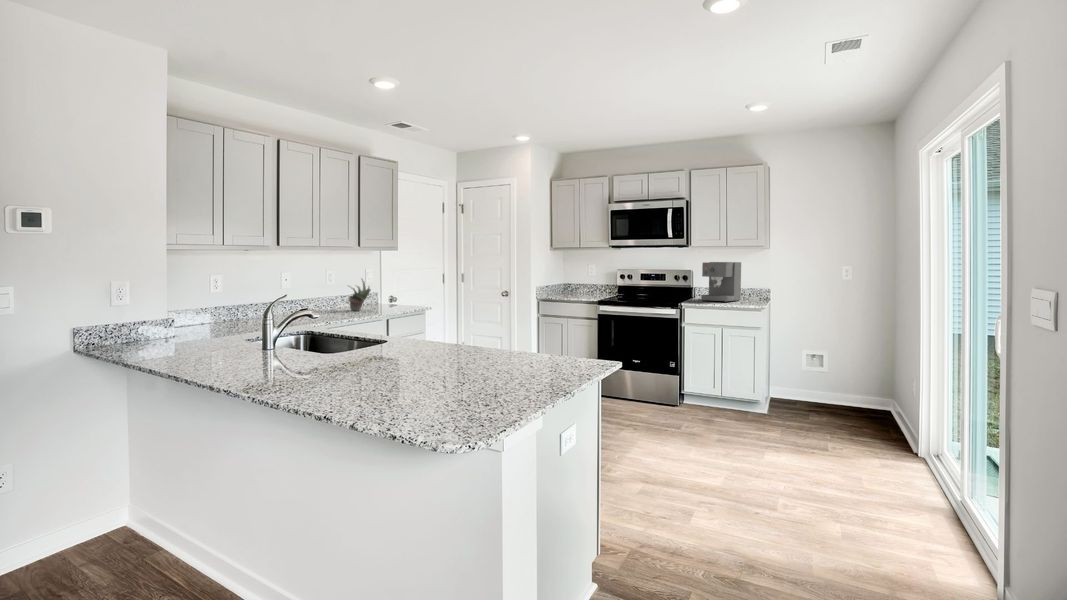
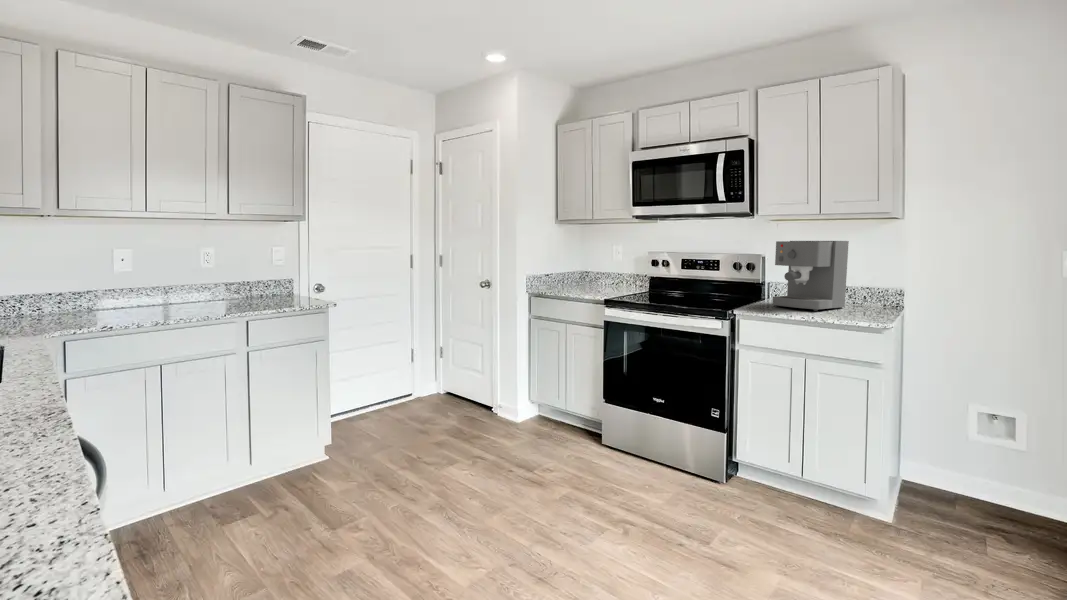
succulent plant: present [349,279,371,311] -> none [161,263,199,315]

